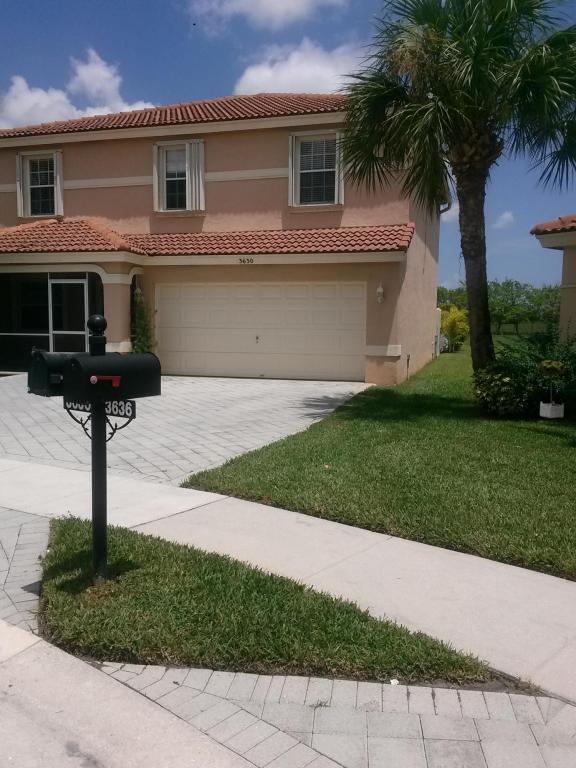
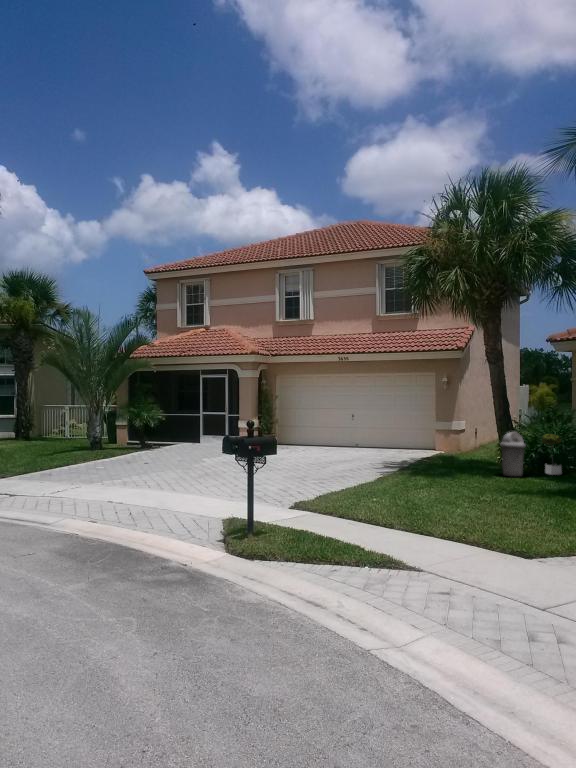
trash can: none [483,357,520,421] -> present [500,432,525,476]

